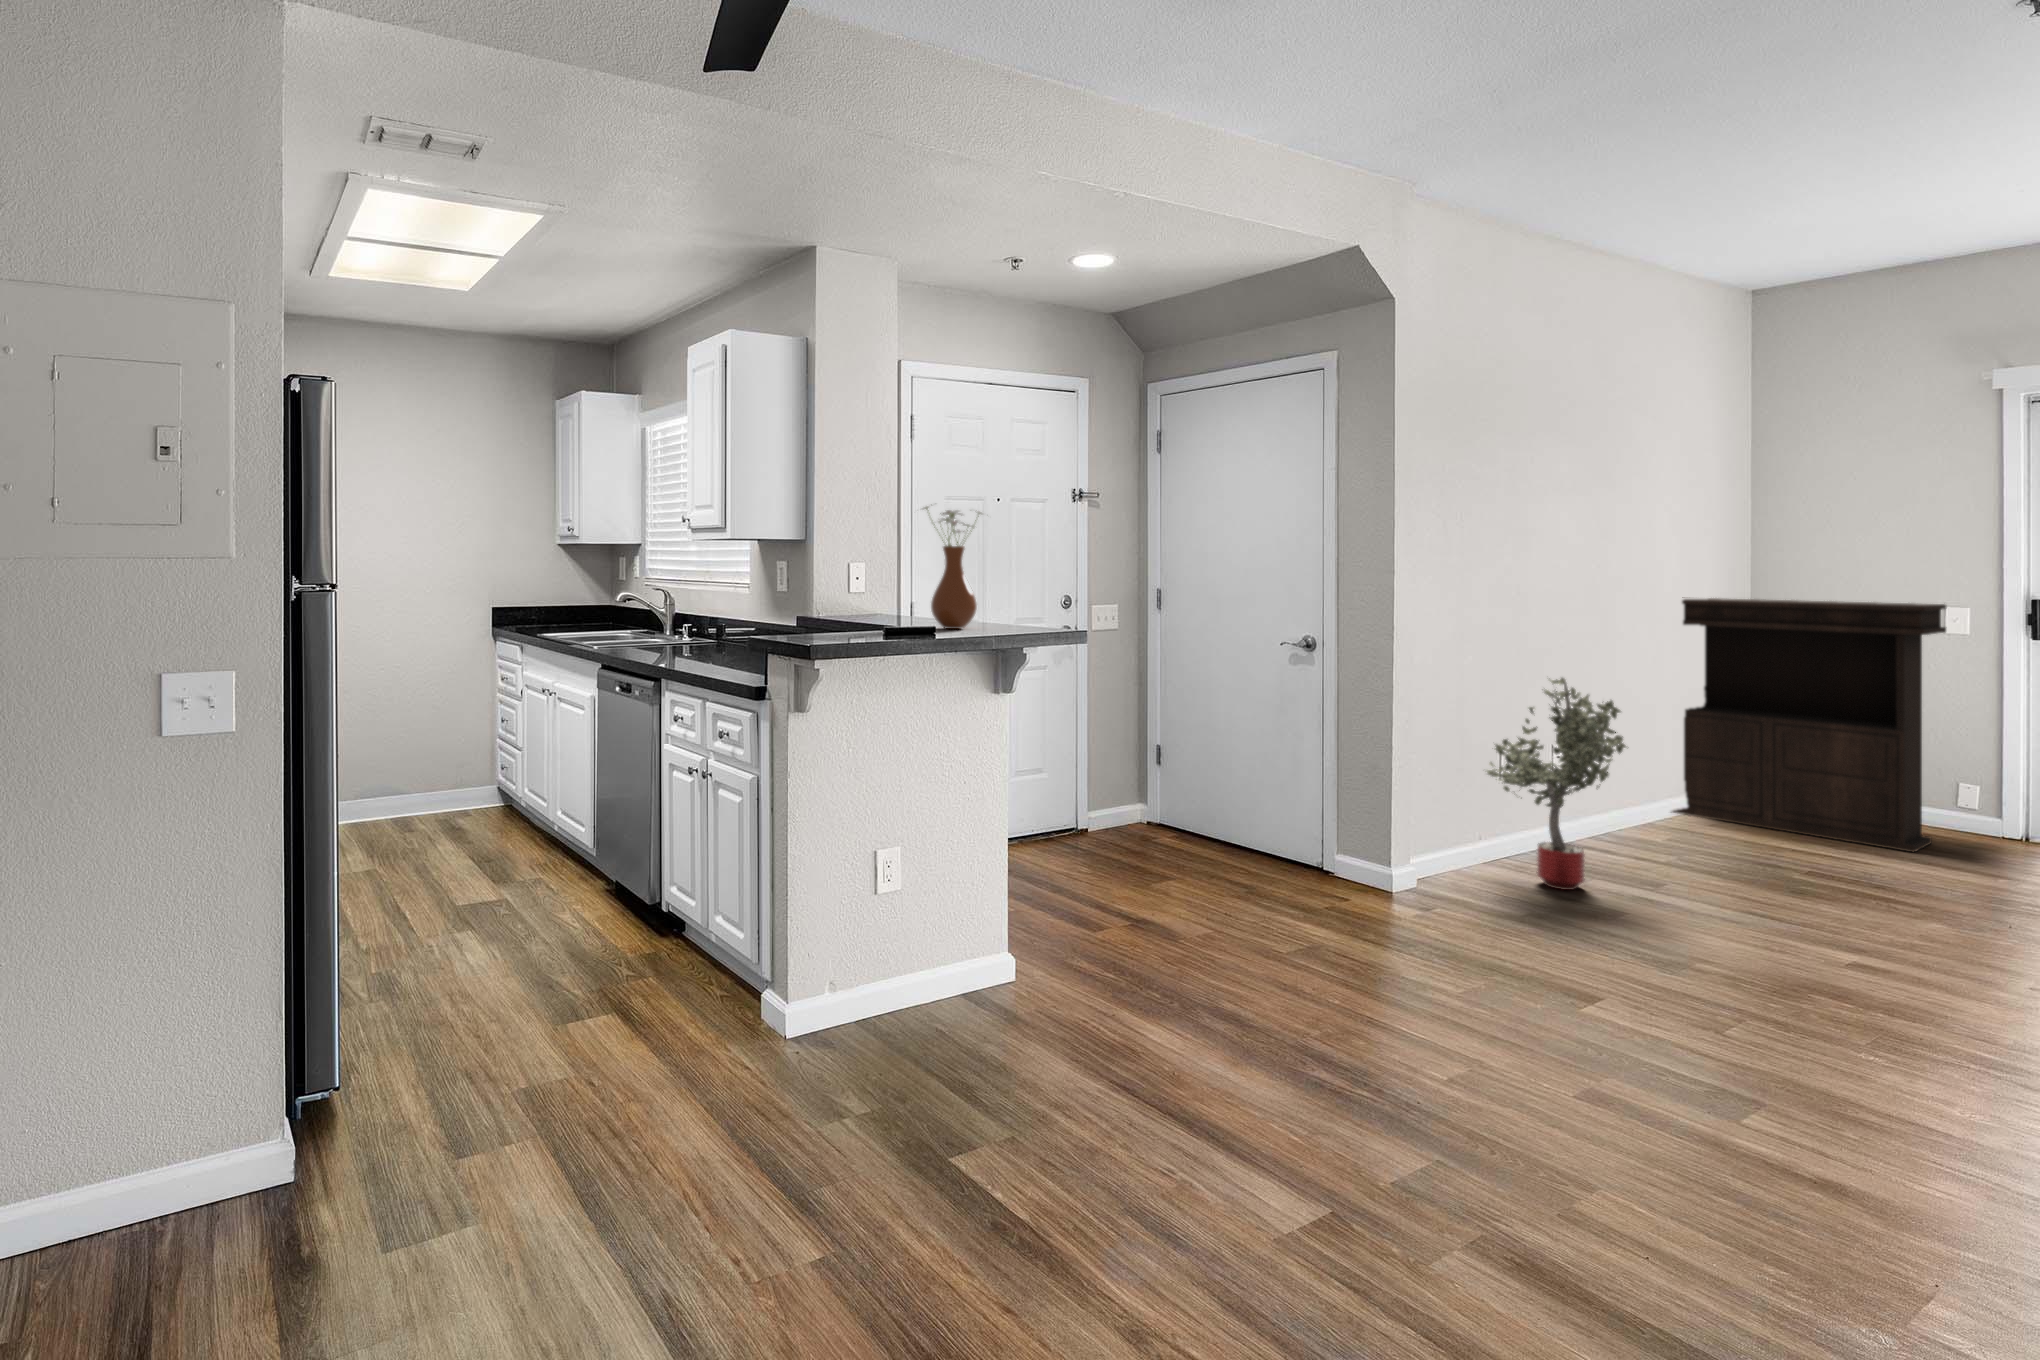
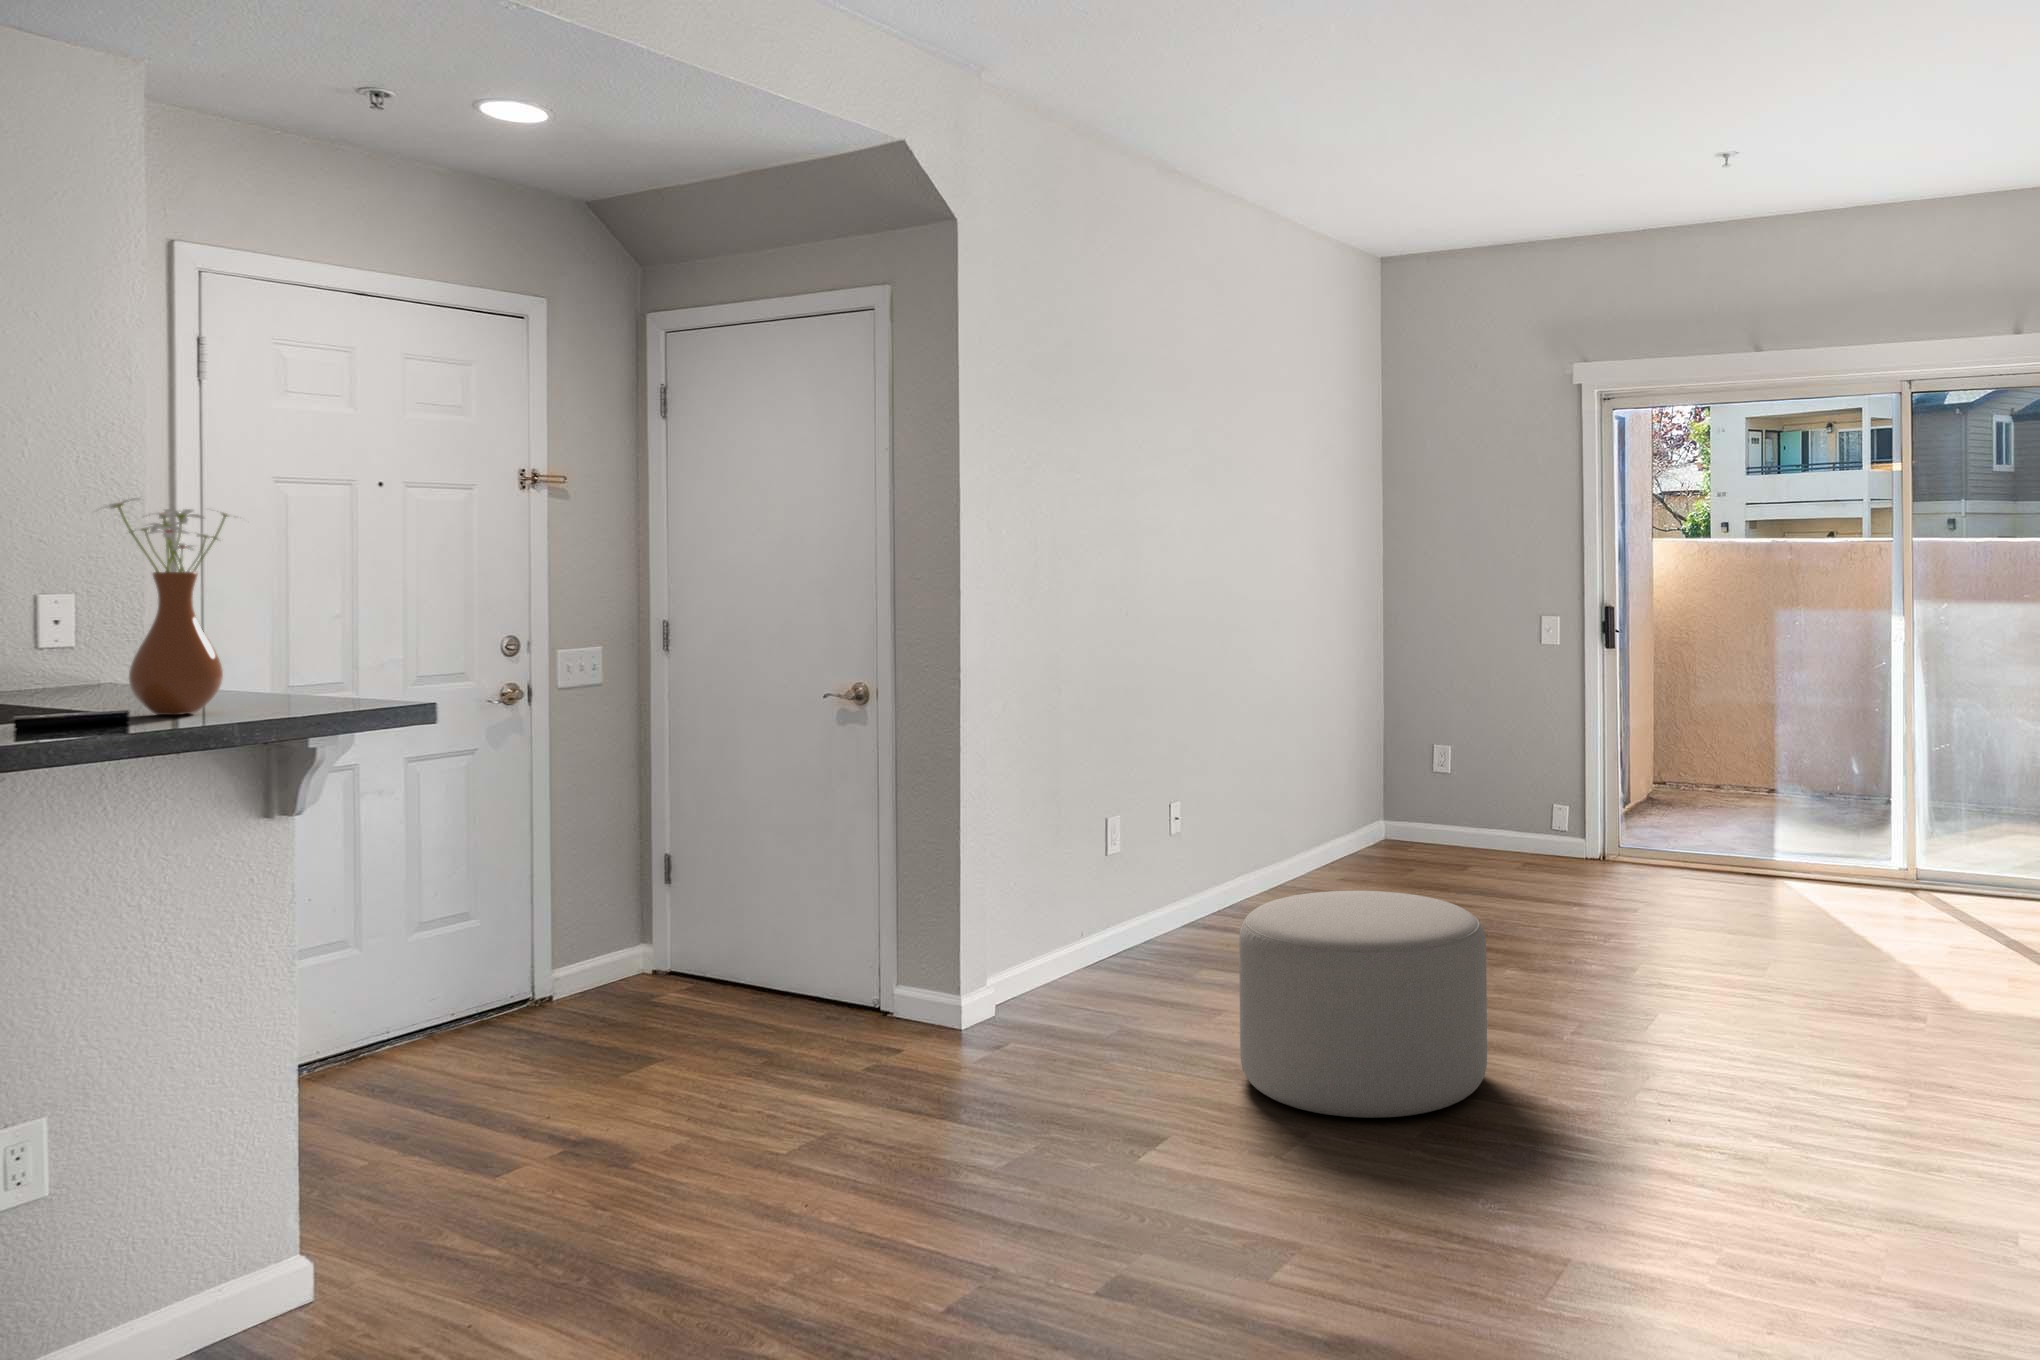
console table: present [1672,597,1946,852] -> none [1259,613,1538,887]
potted tree: present [1487,678,1626,890] -> none [1076,720,1235,989]
ottoman: none [1662,827,1941,1030] -> present [1239,891,1487,1118]

